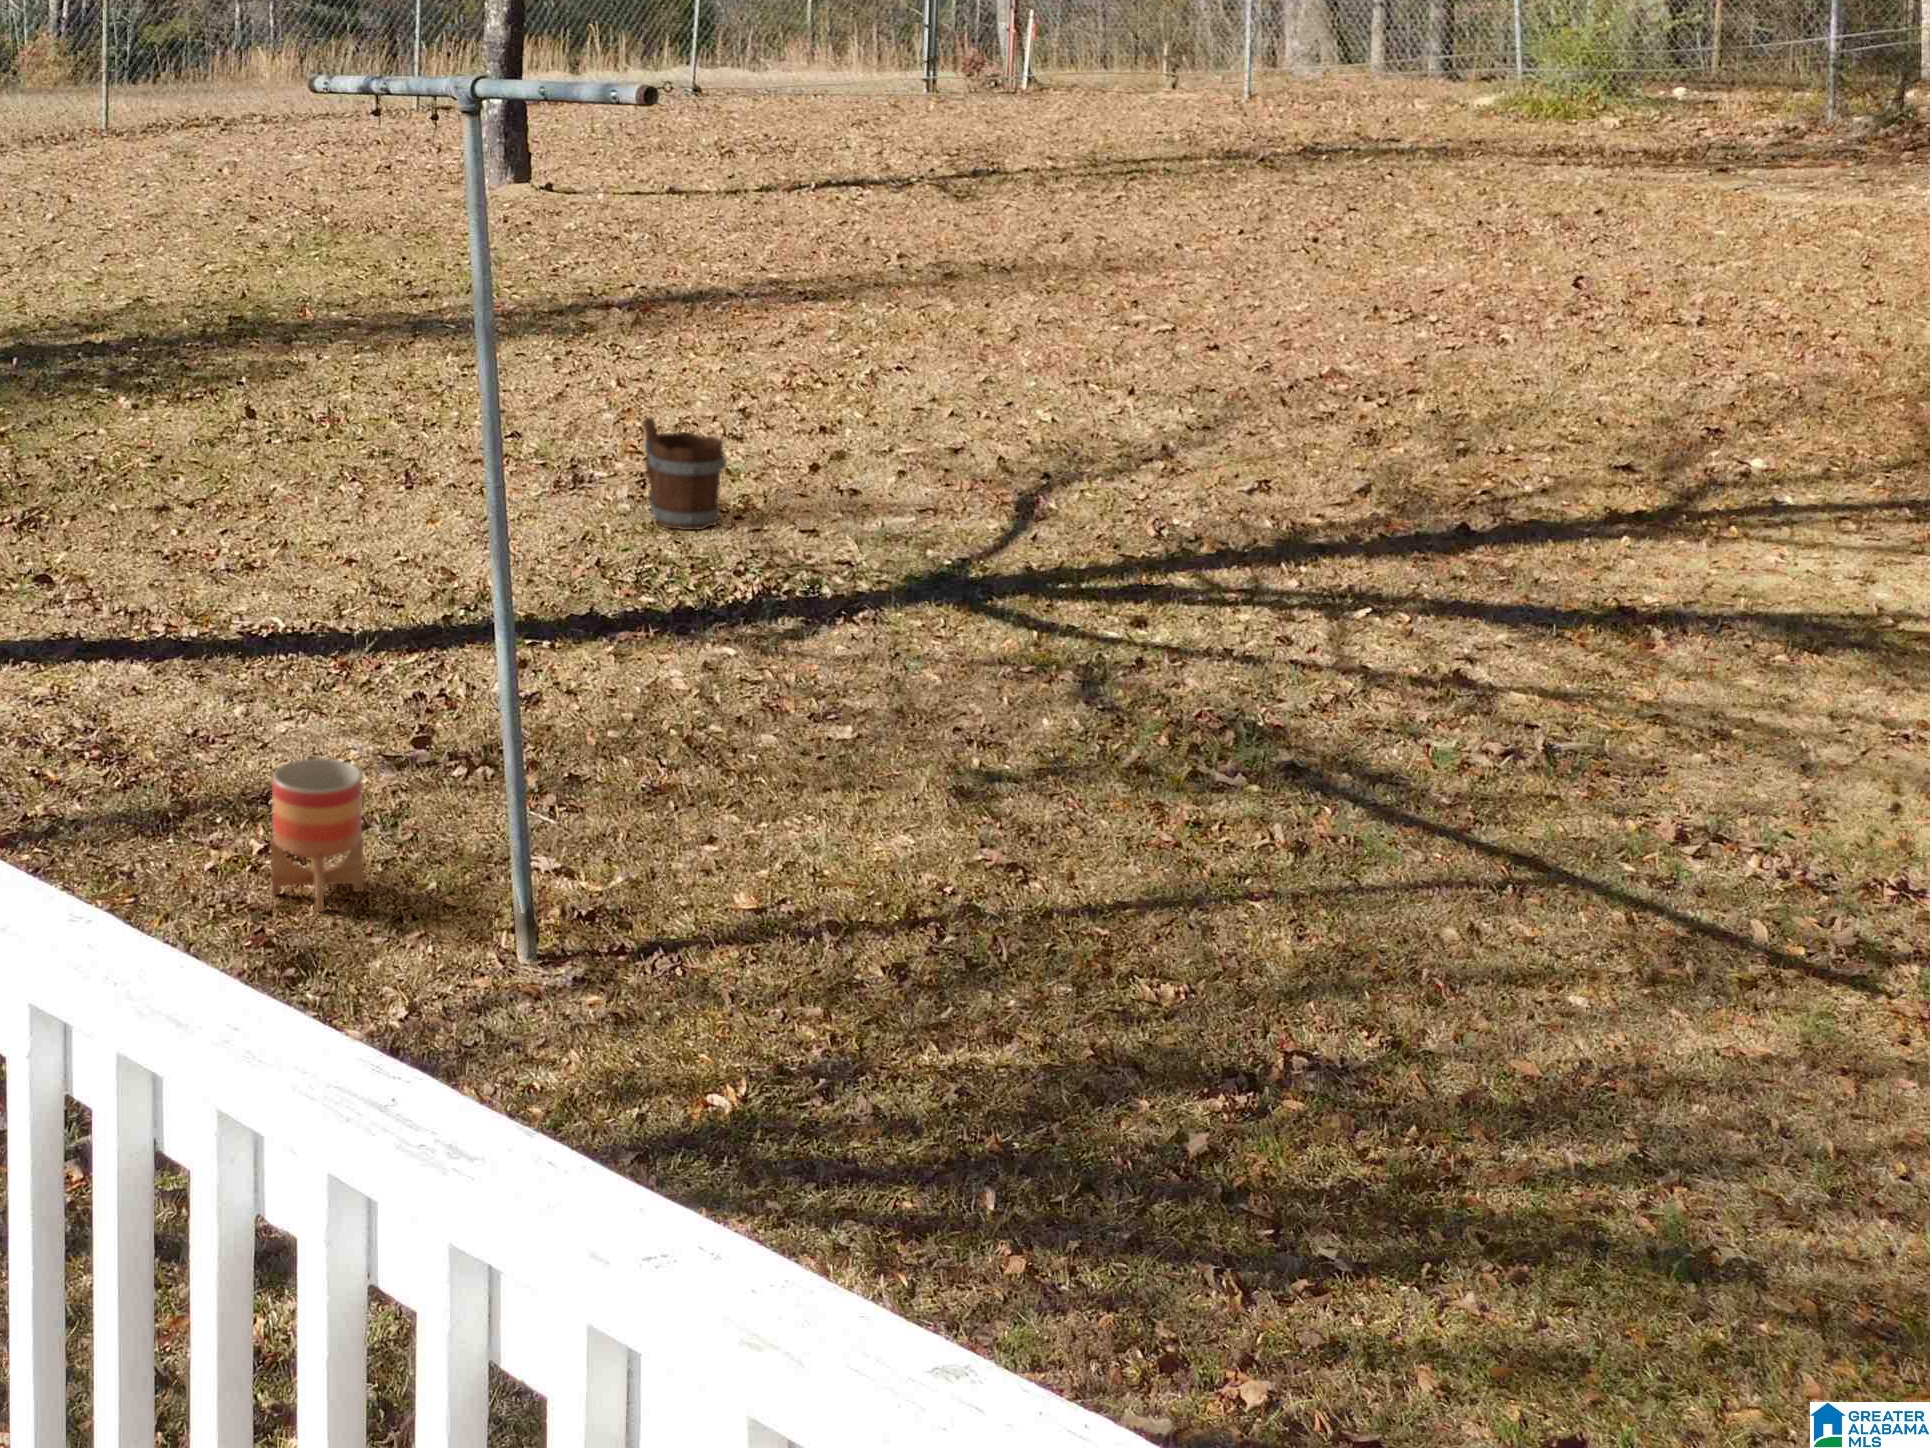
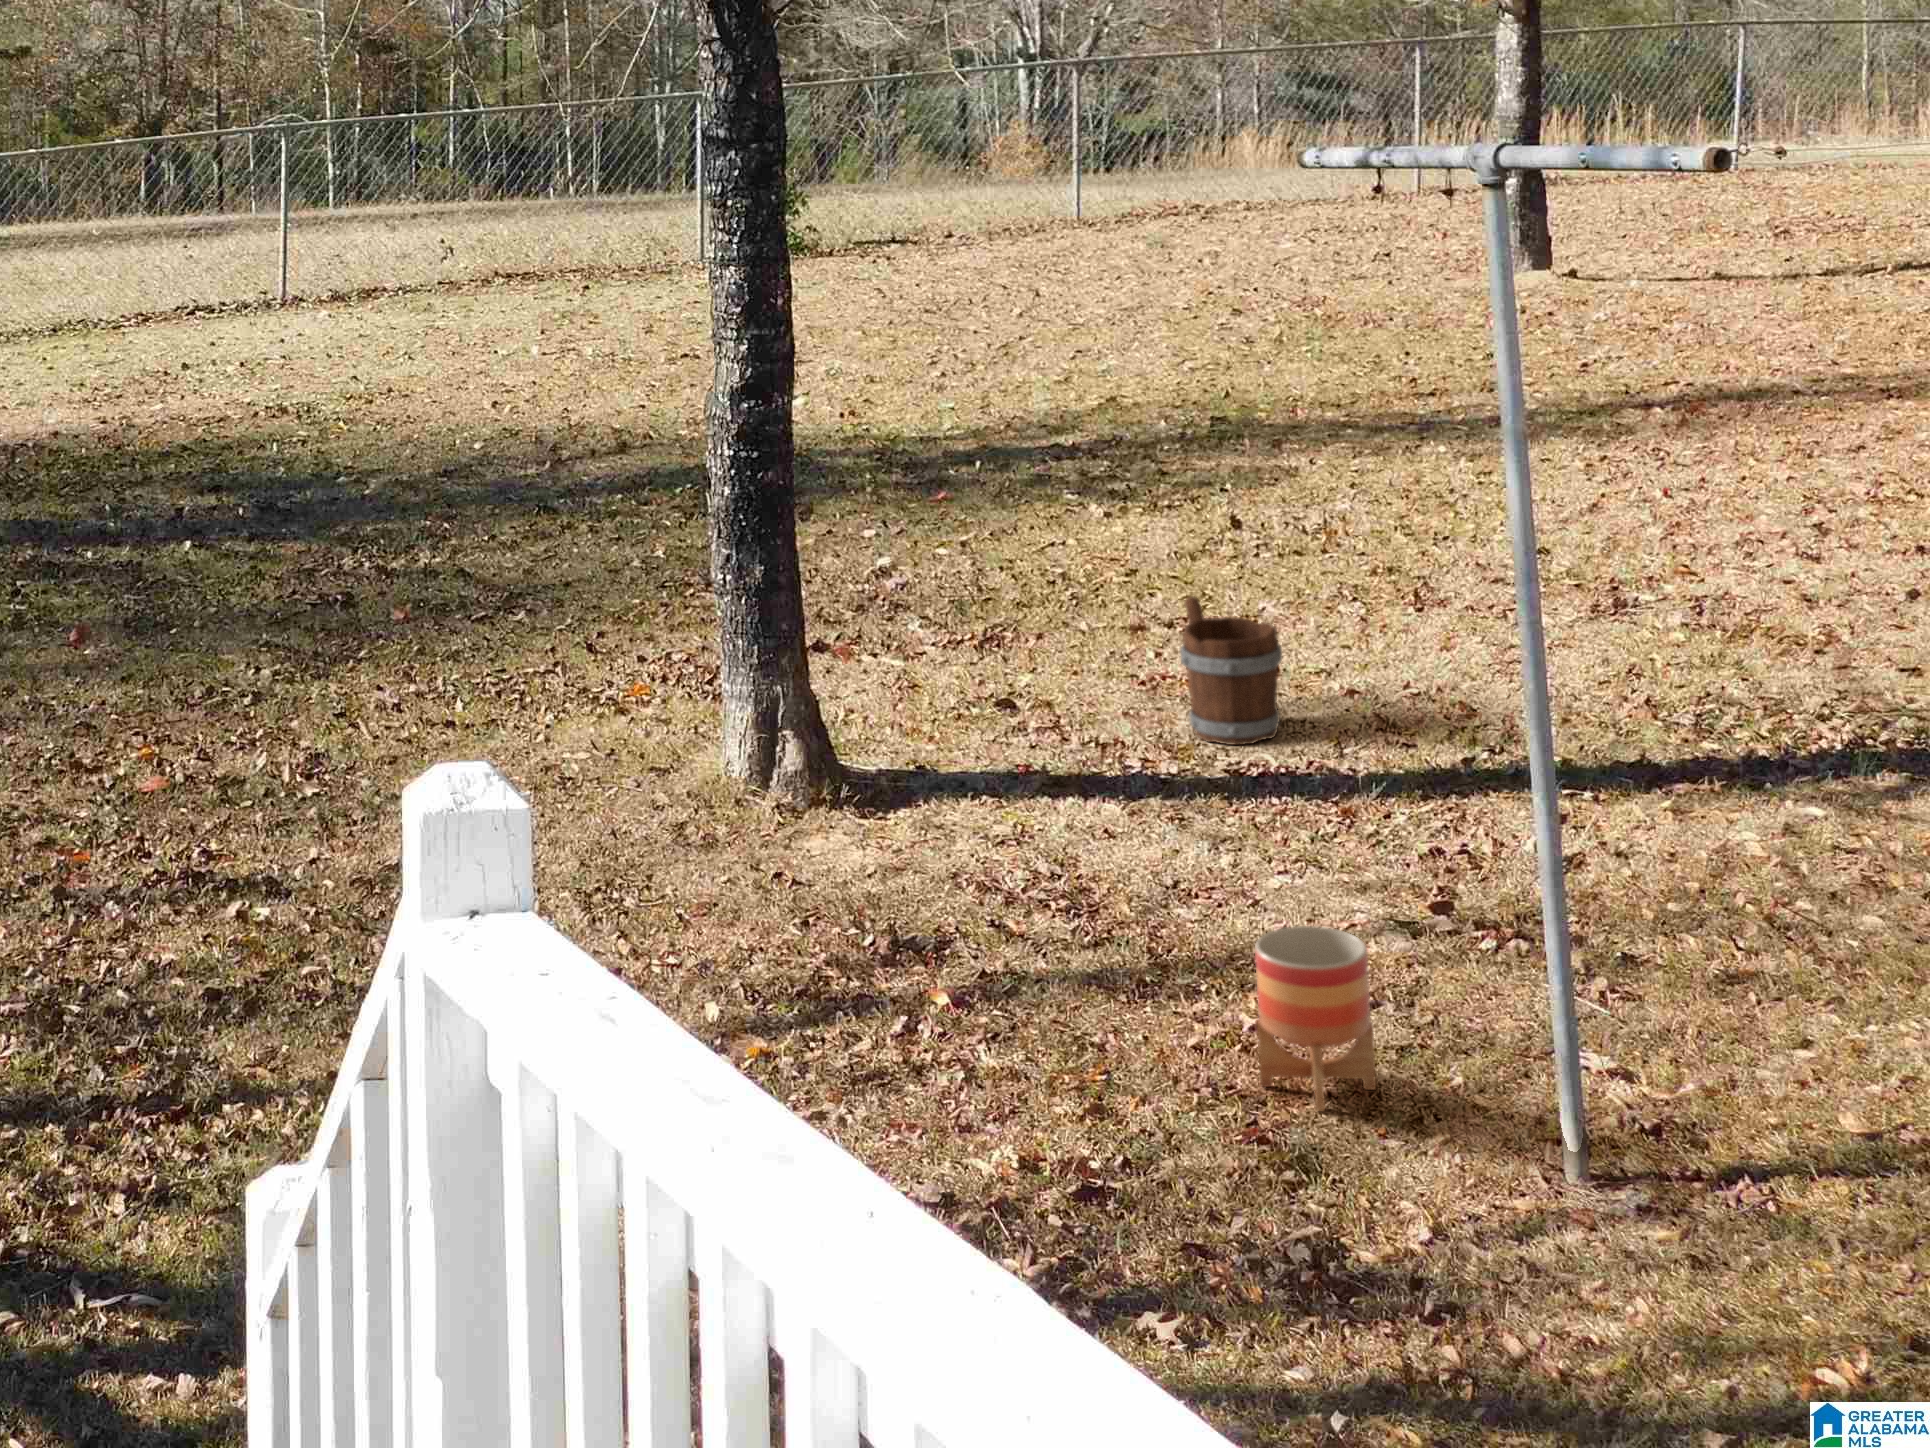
bucket: present [643,417,726,530] -> present [1180,596,1283,745]

